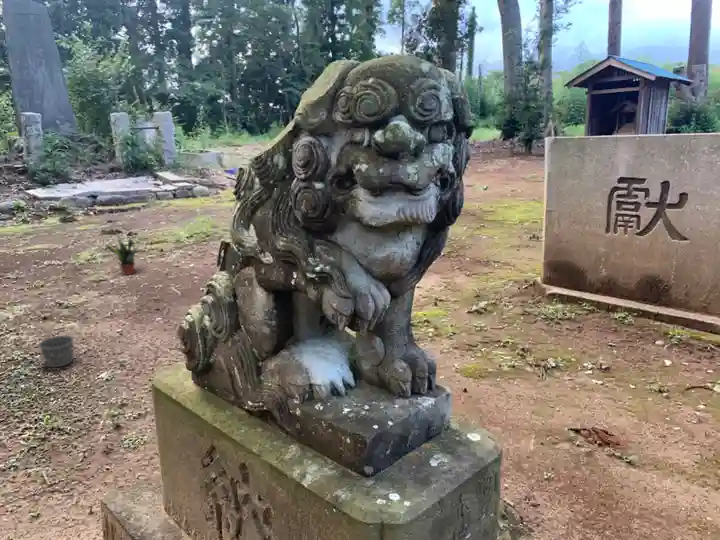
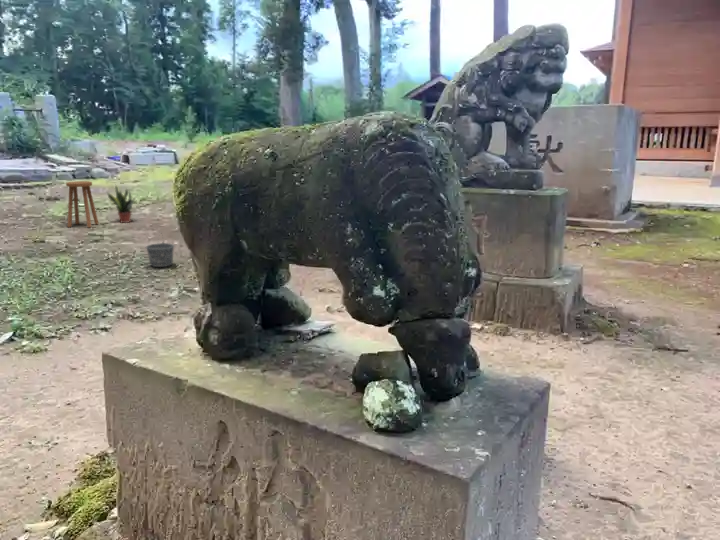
stool: none [60,232,99,283] -> present [66,181,98,227]

